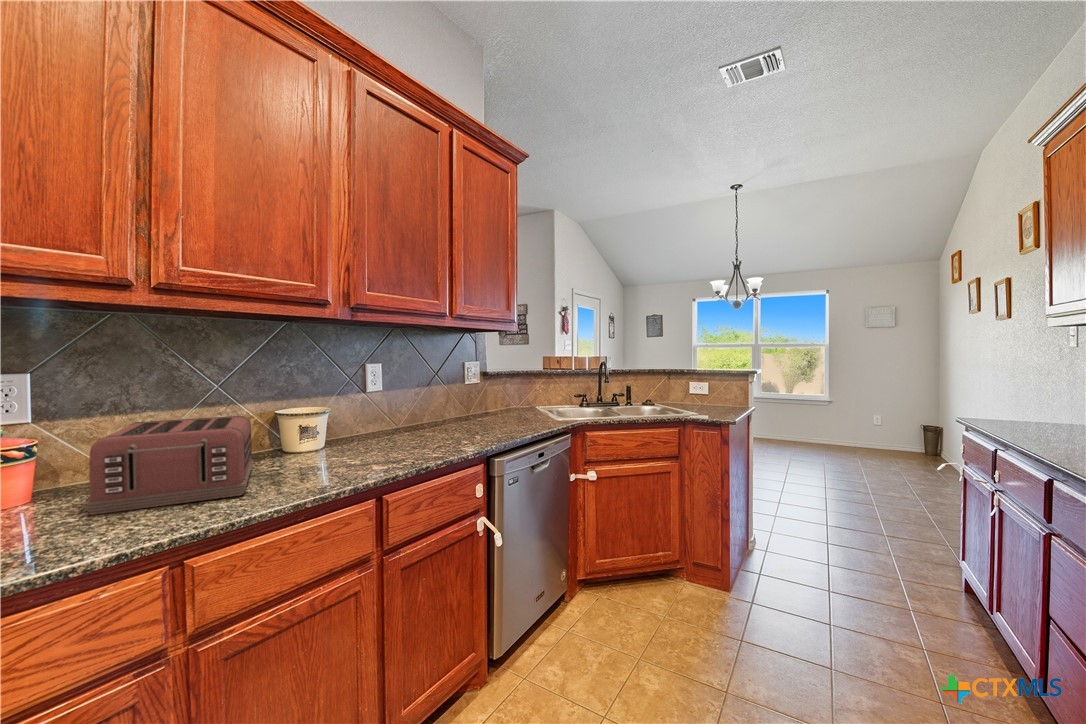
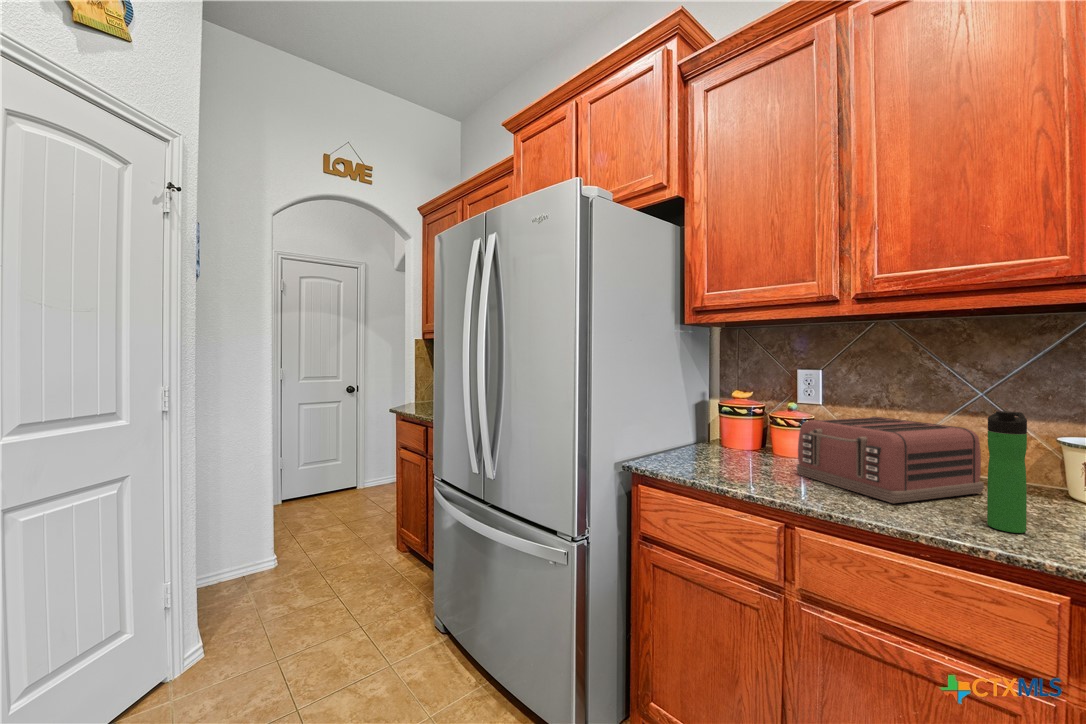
bottle: none [301,394,328,482] -> present [987,411,1027,533]

